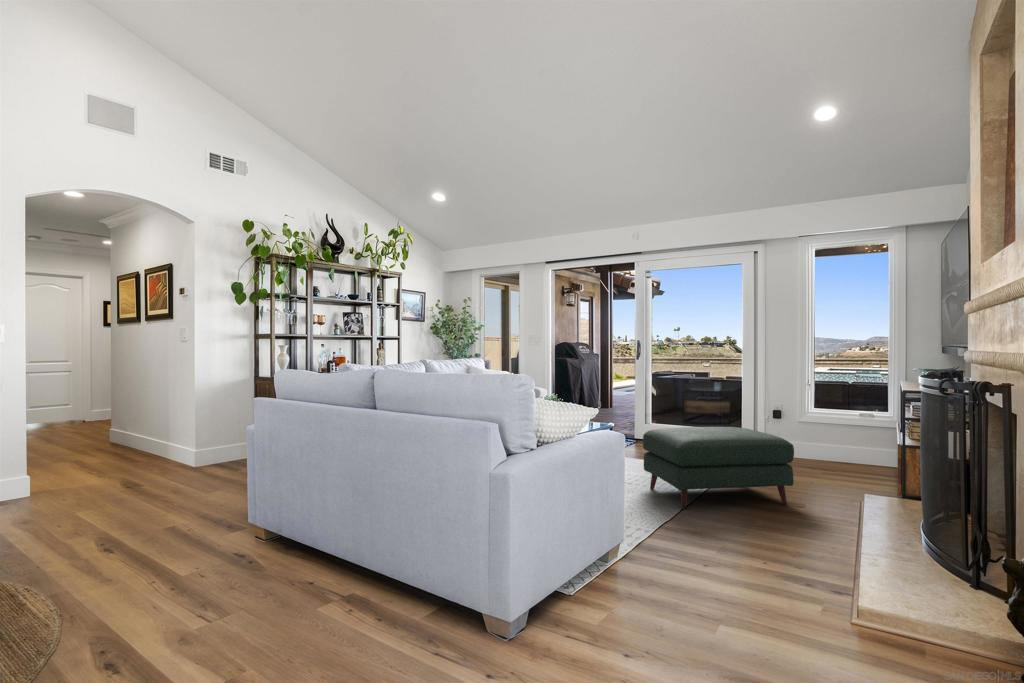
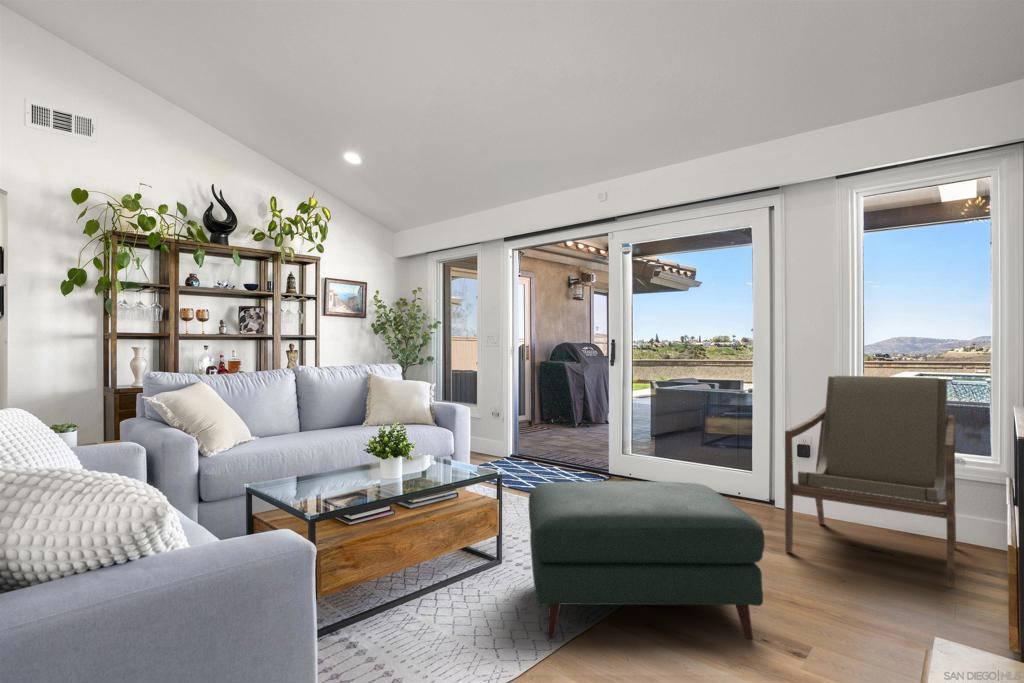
armchair: none [779,365,877,482] -> present [785,376,956,588]

